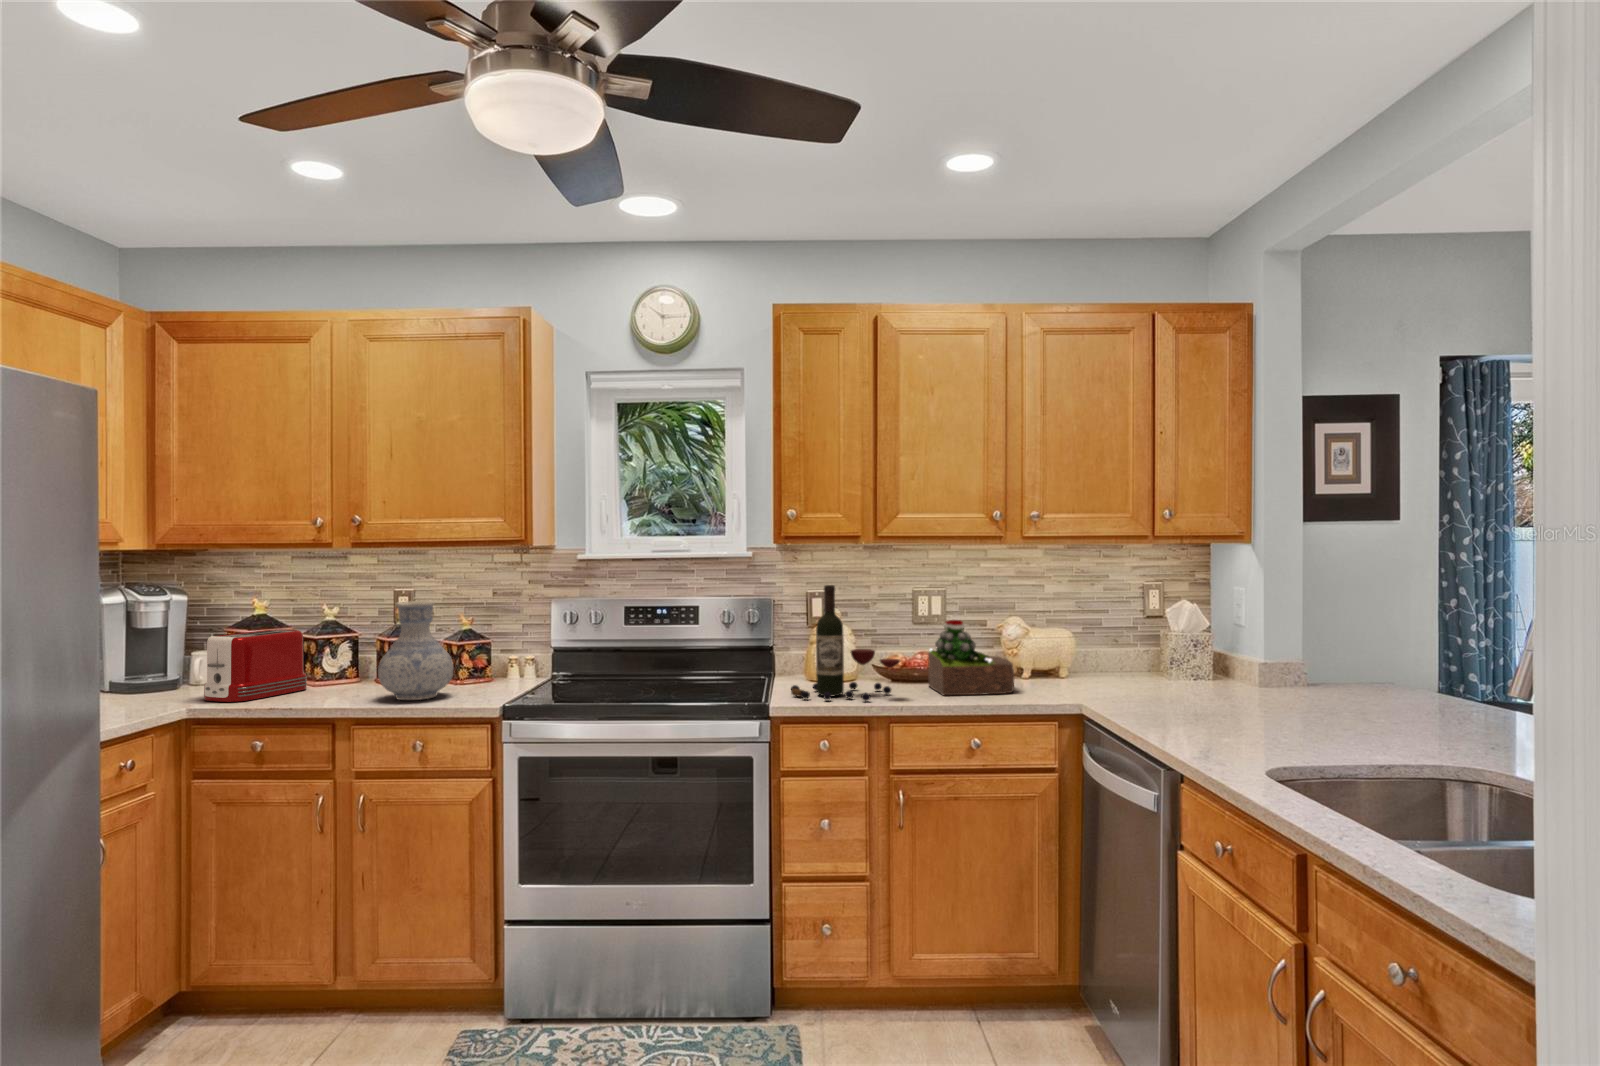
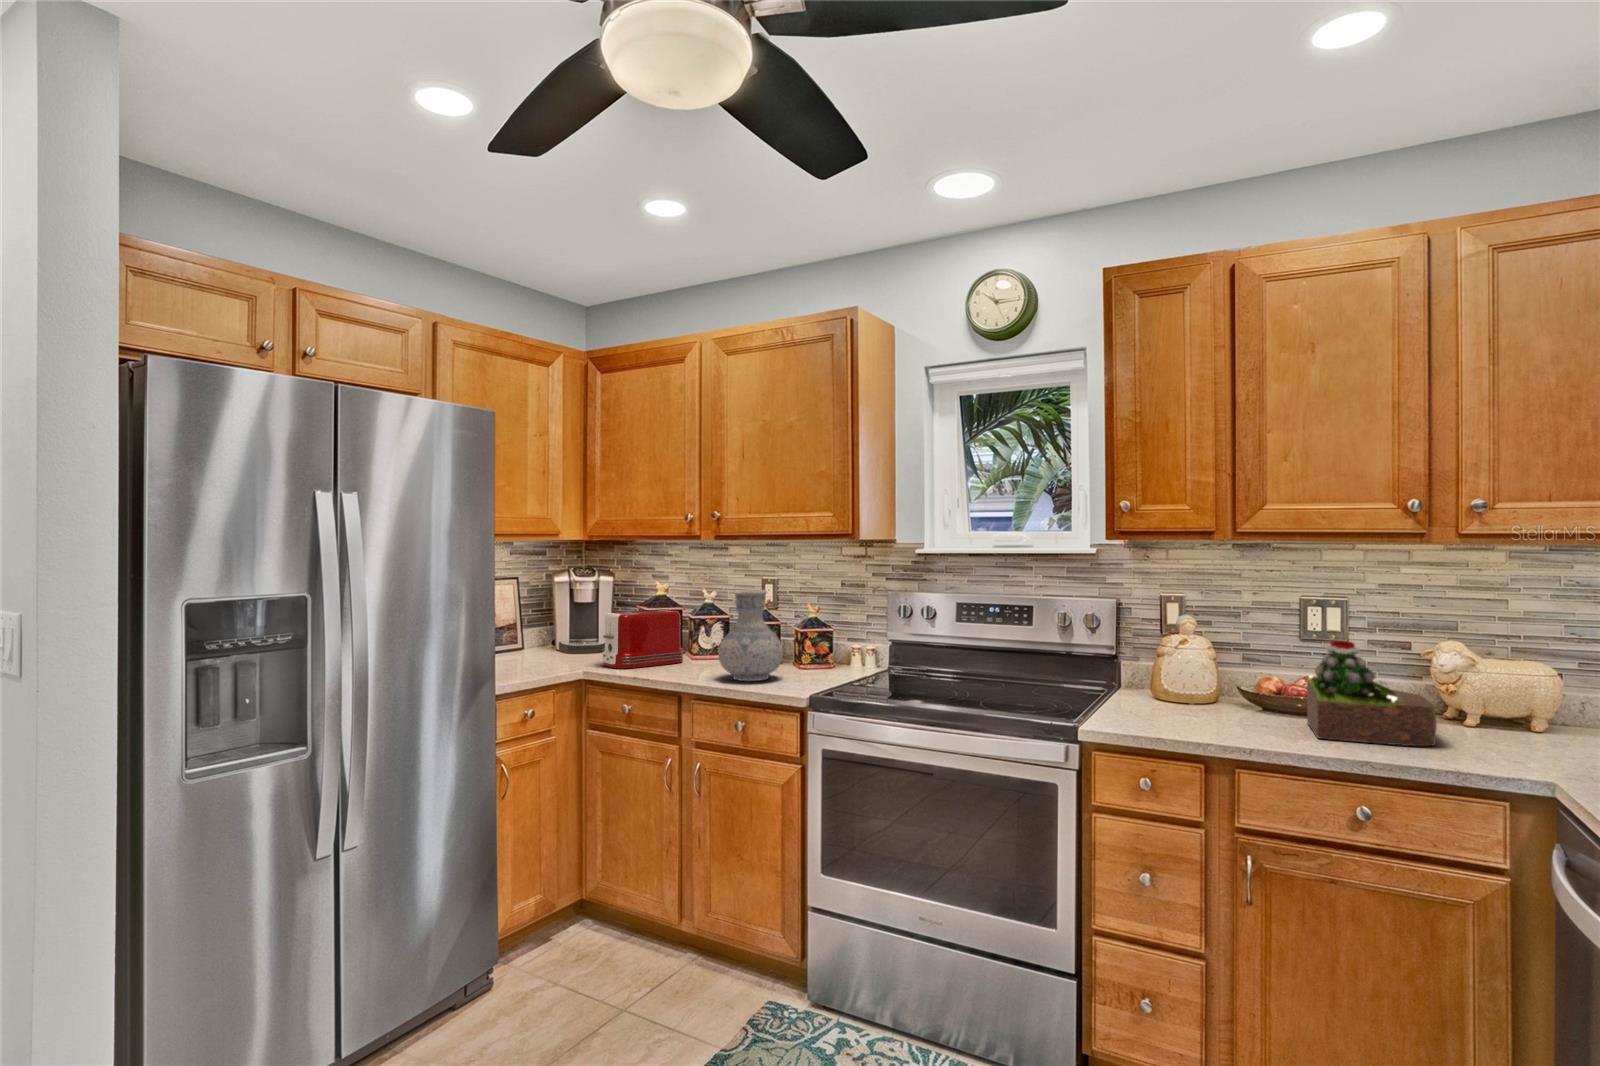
wine bottle: present [791,585,900,701] -> none [1111,590,1256,737]

